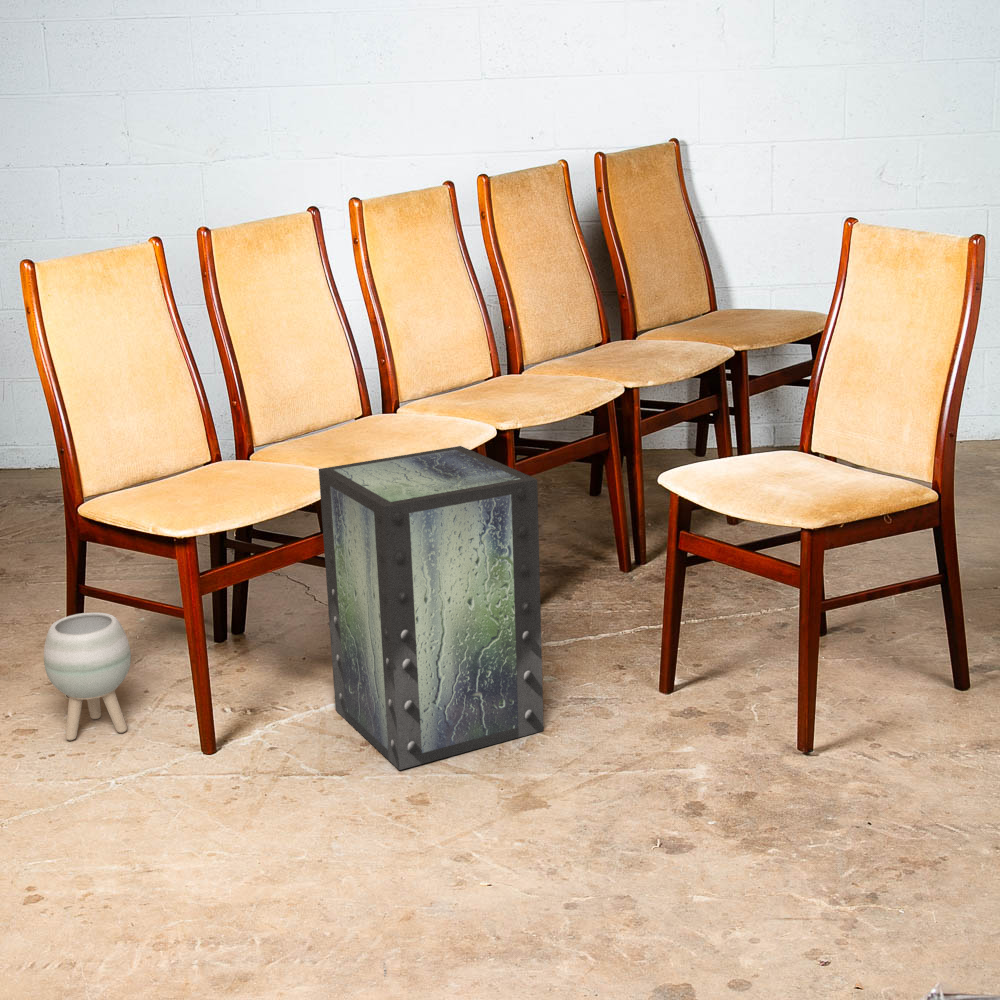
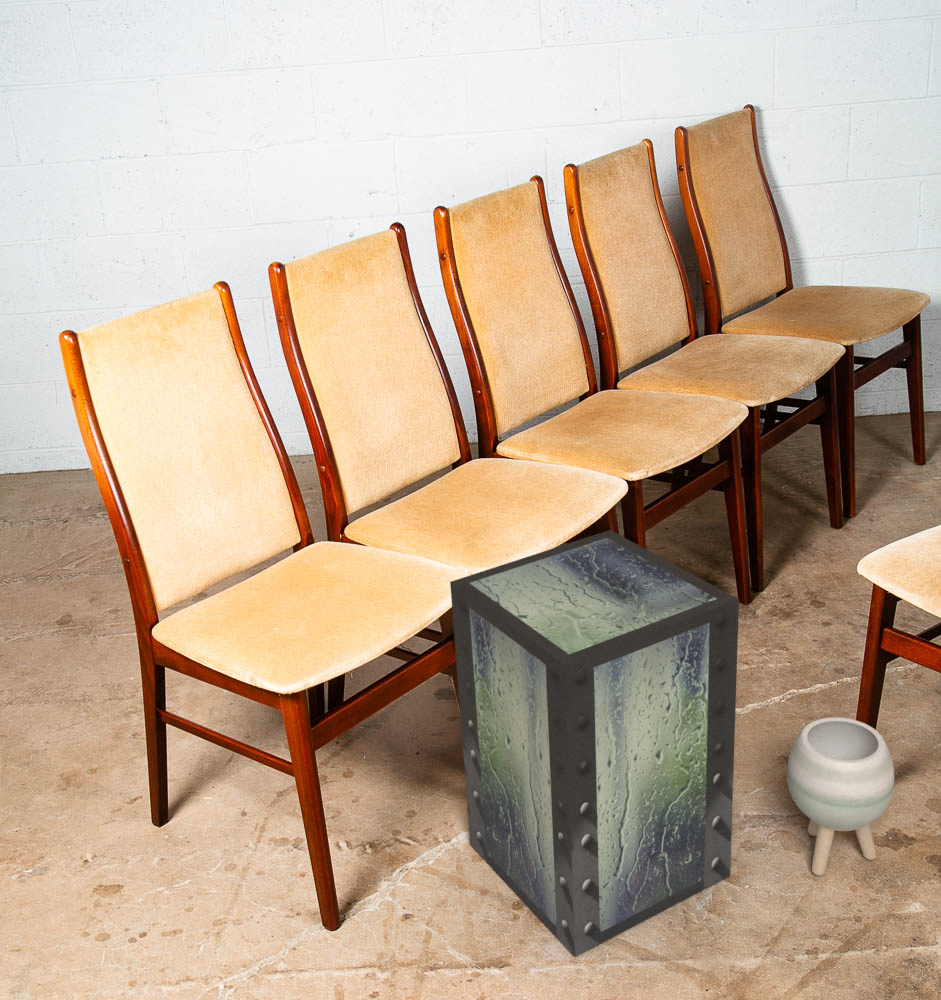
planter: present [44,612,131,740] -> present [787,717,894,876]

